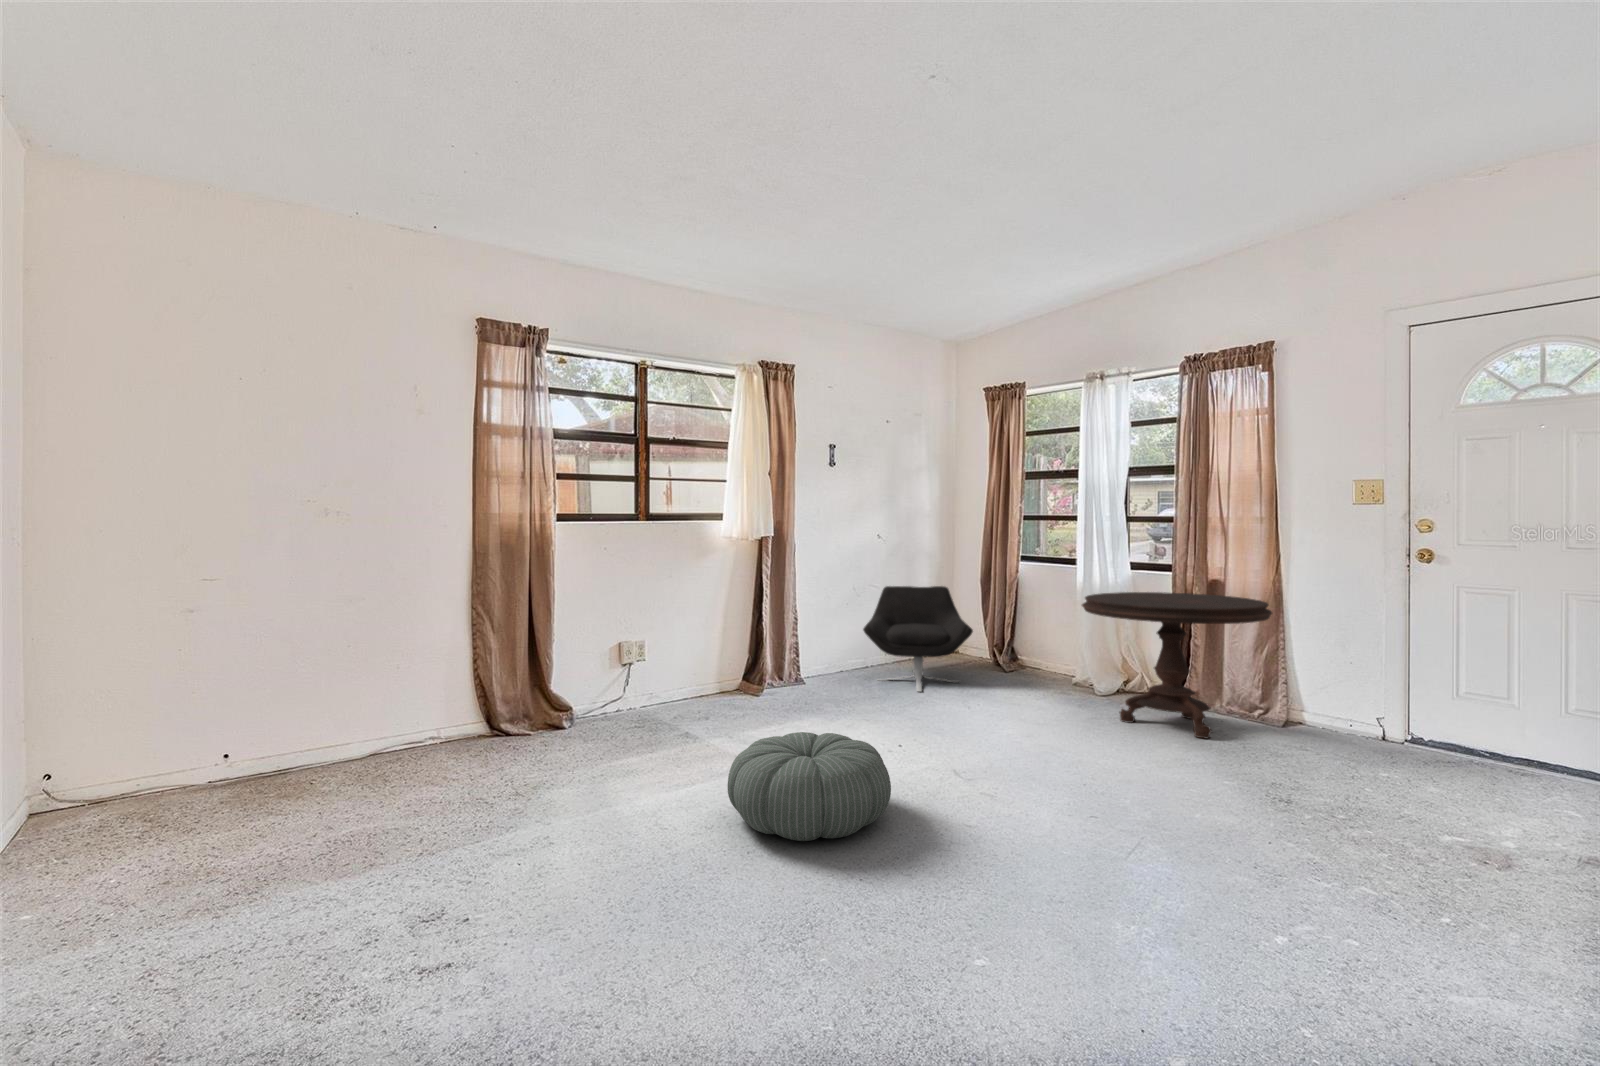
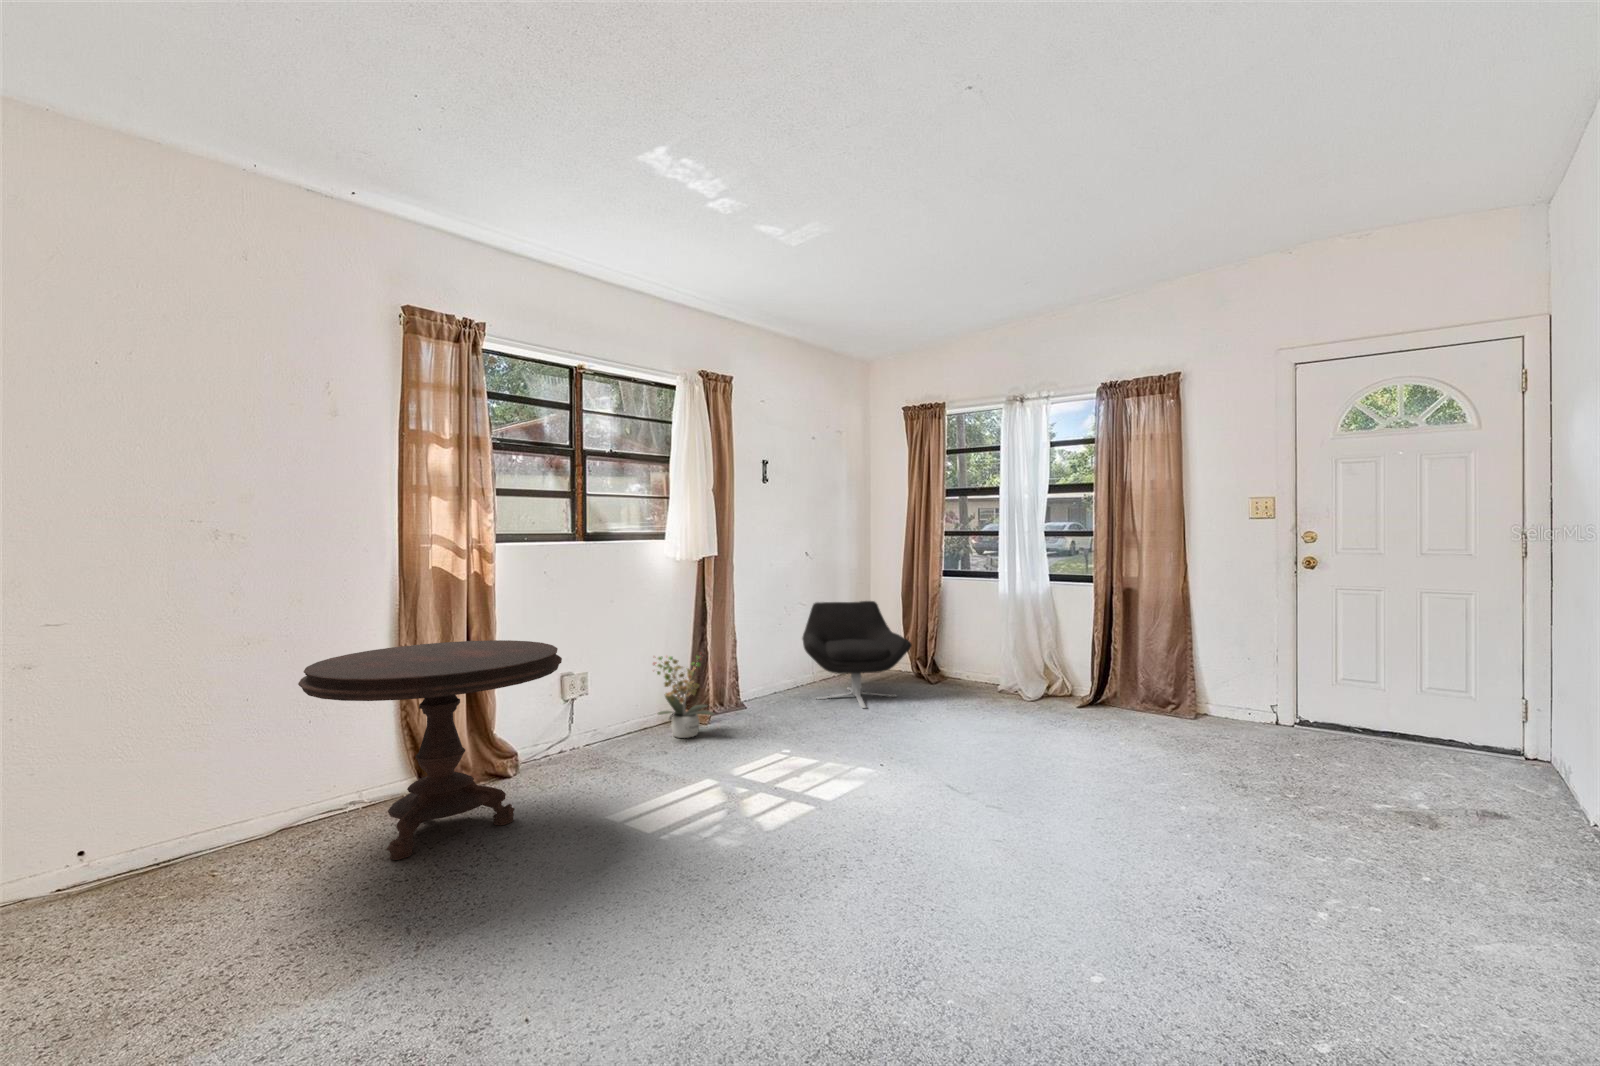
side table: present [1082,592,1272,739] -> present [298,640,562,860]
potted plant: none [702,628,760,707] -> present [653,656,714,738]
pouf: present [728,732,891,841] -> none [754,760,923,878]

